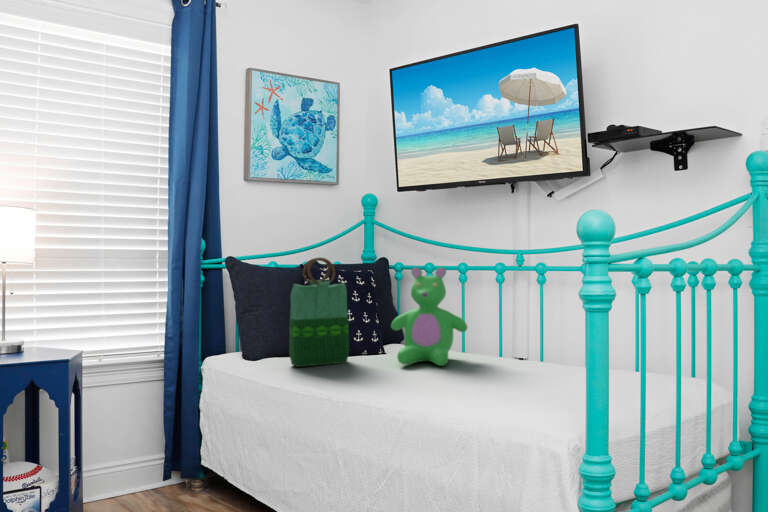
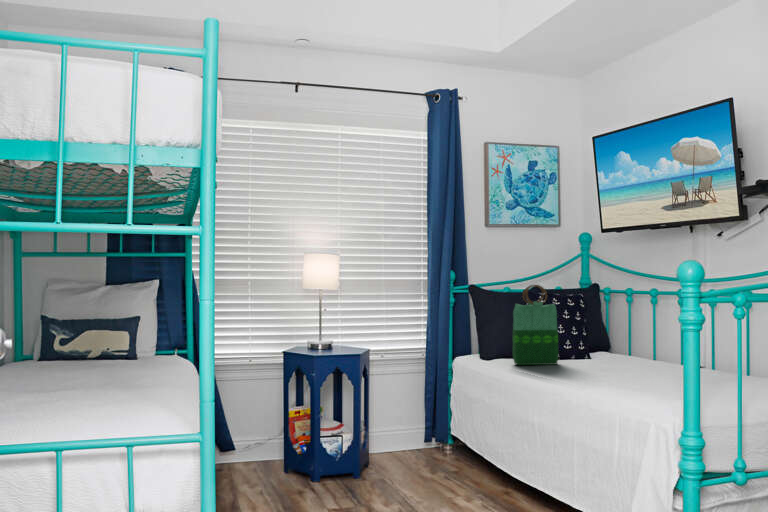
teddy bear: present [391,267,467,366] -> none [592,292,656,370]

